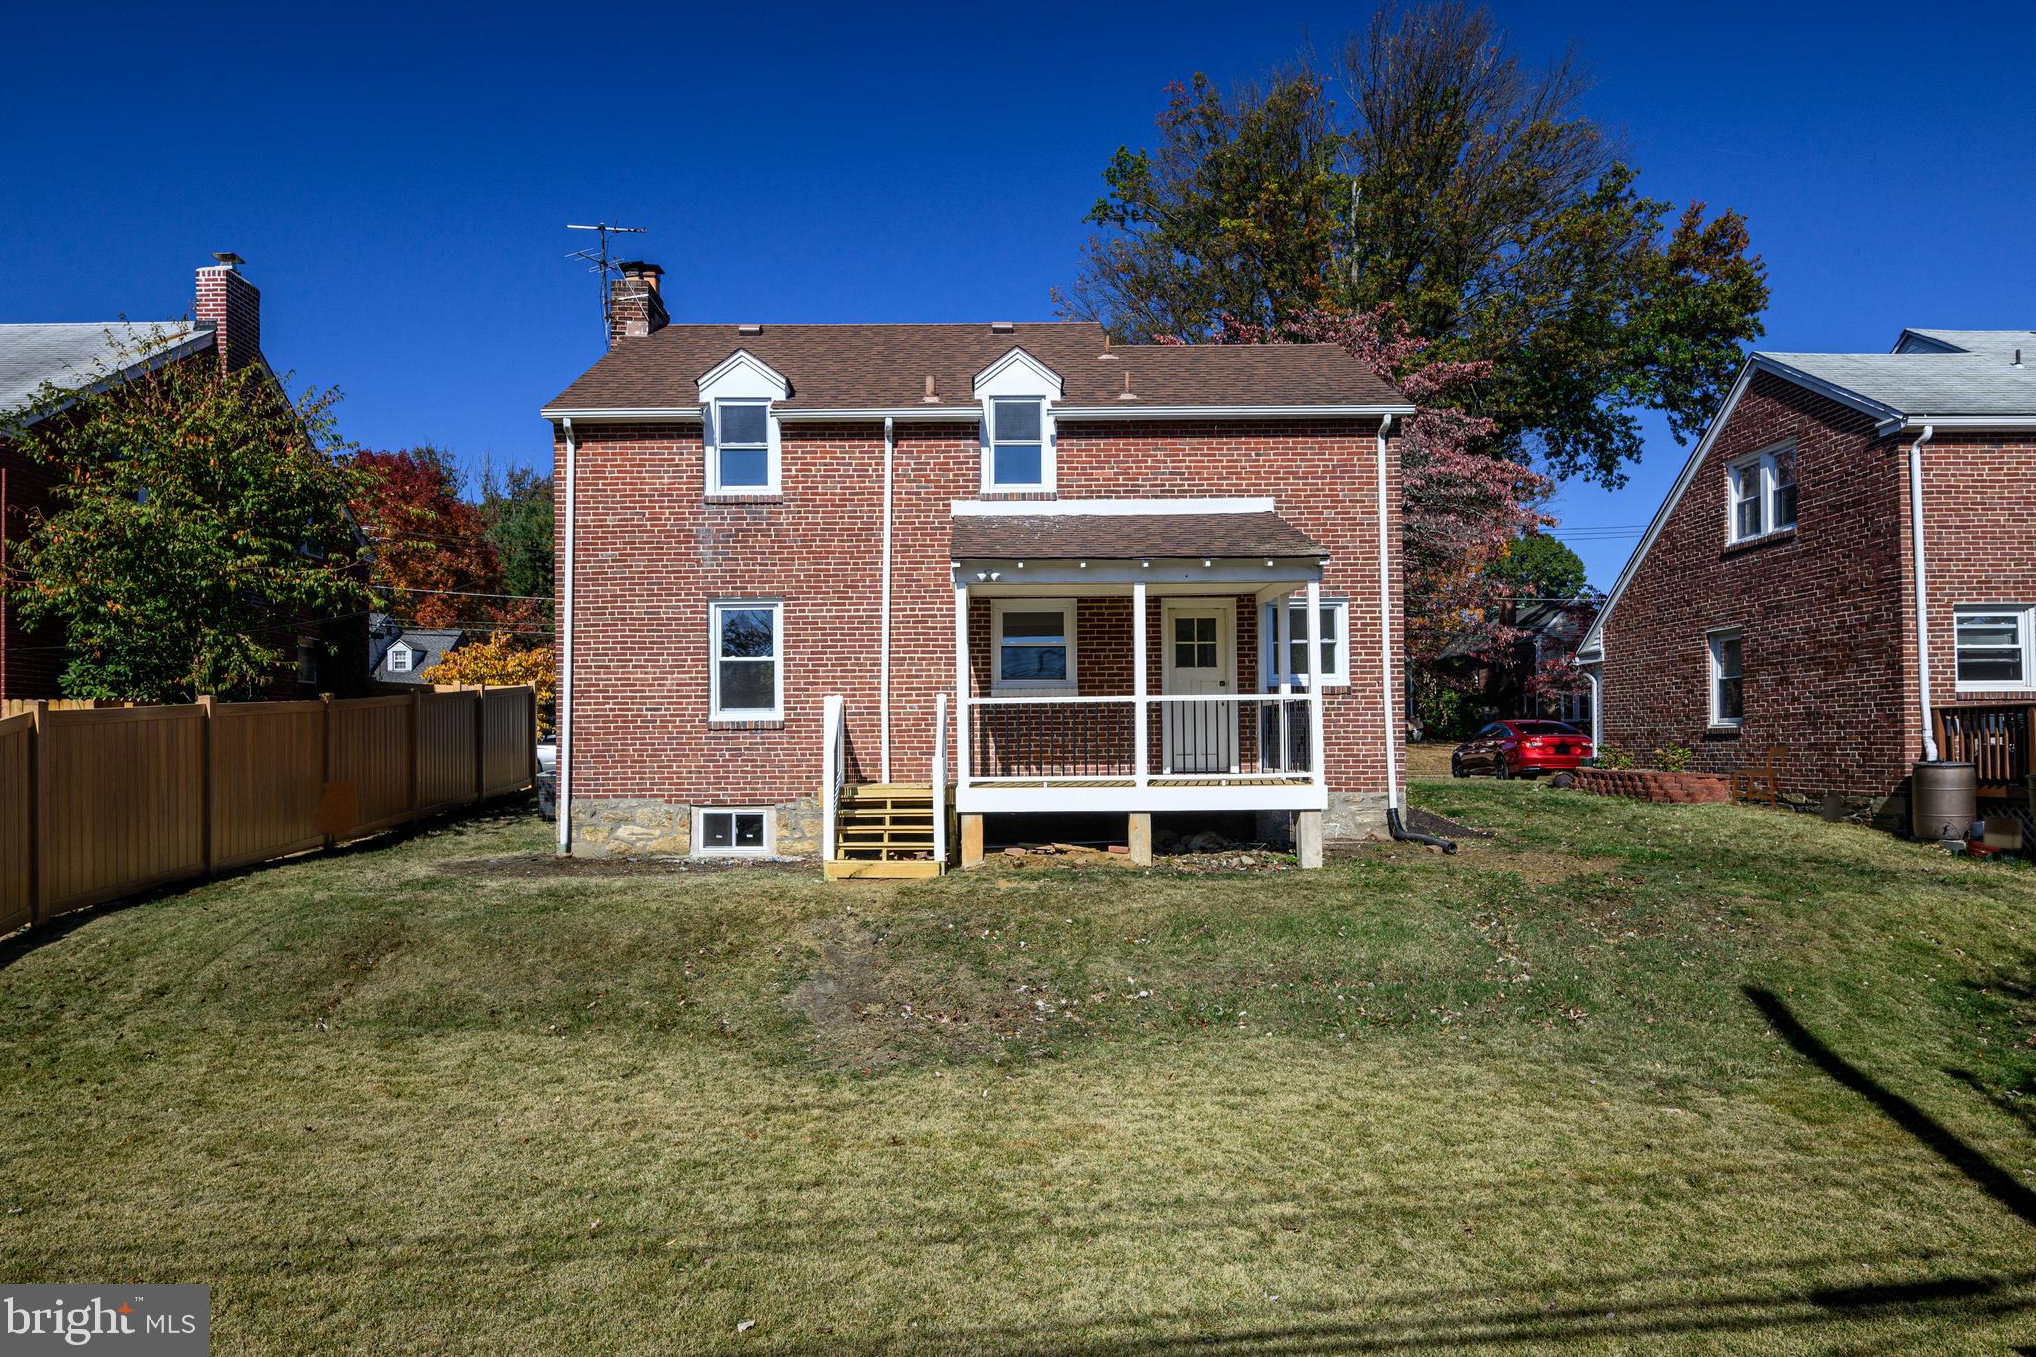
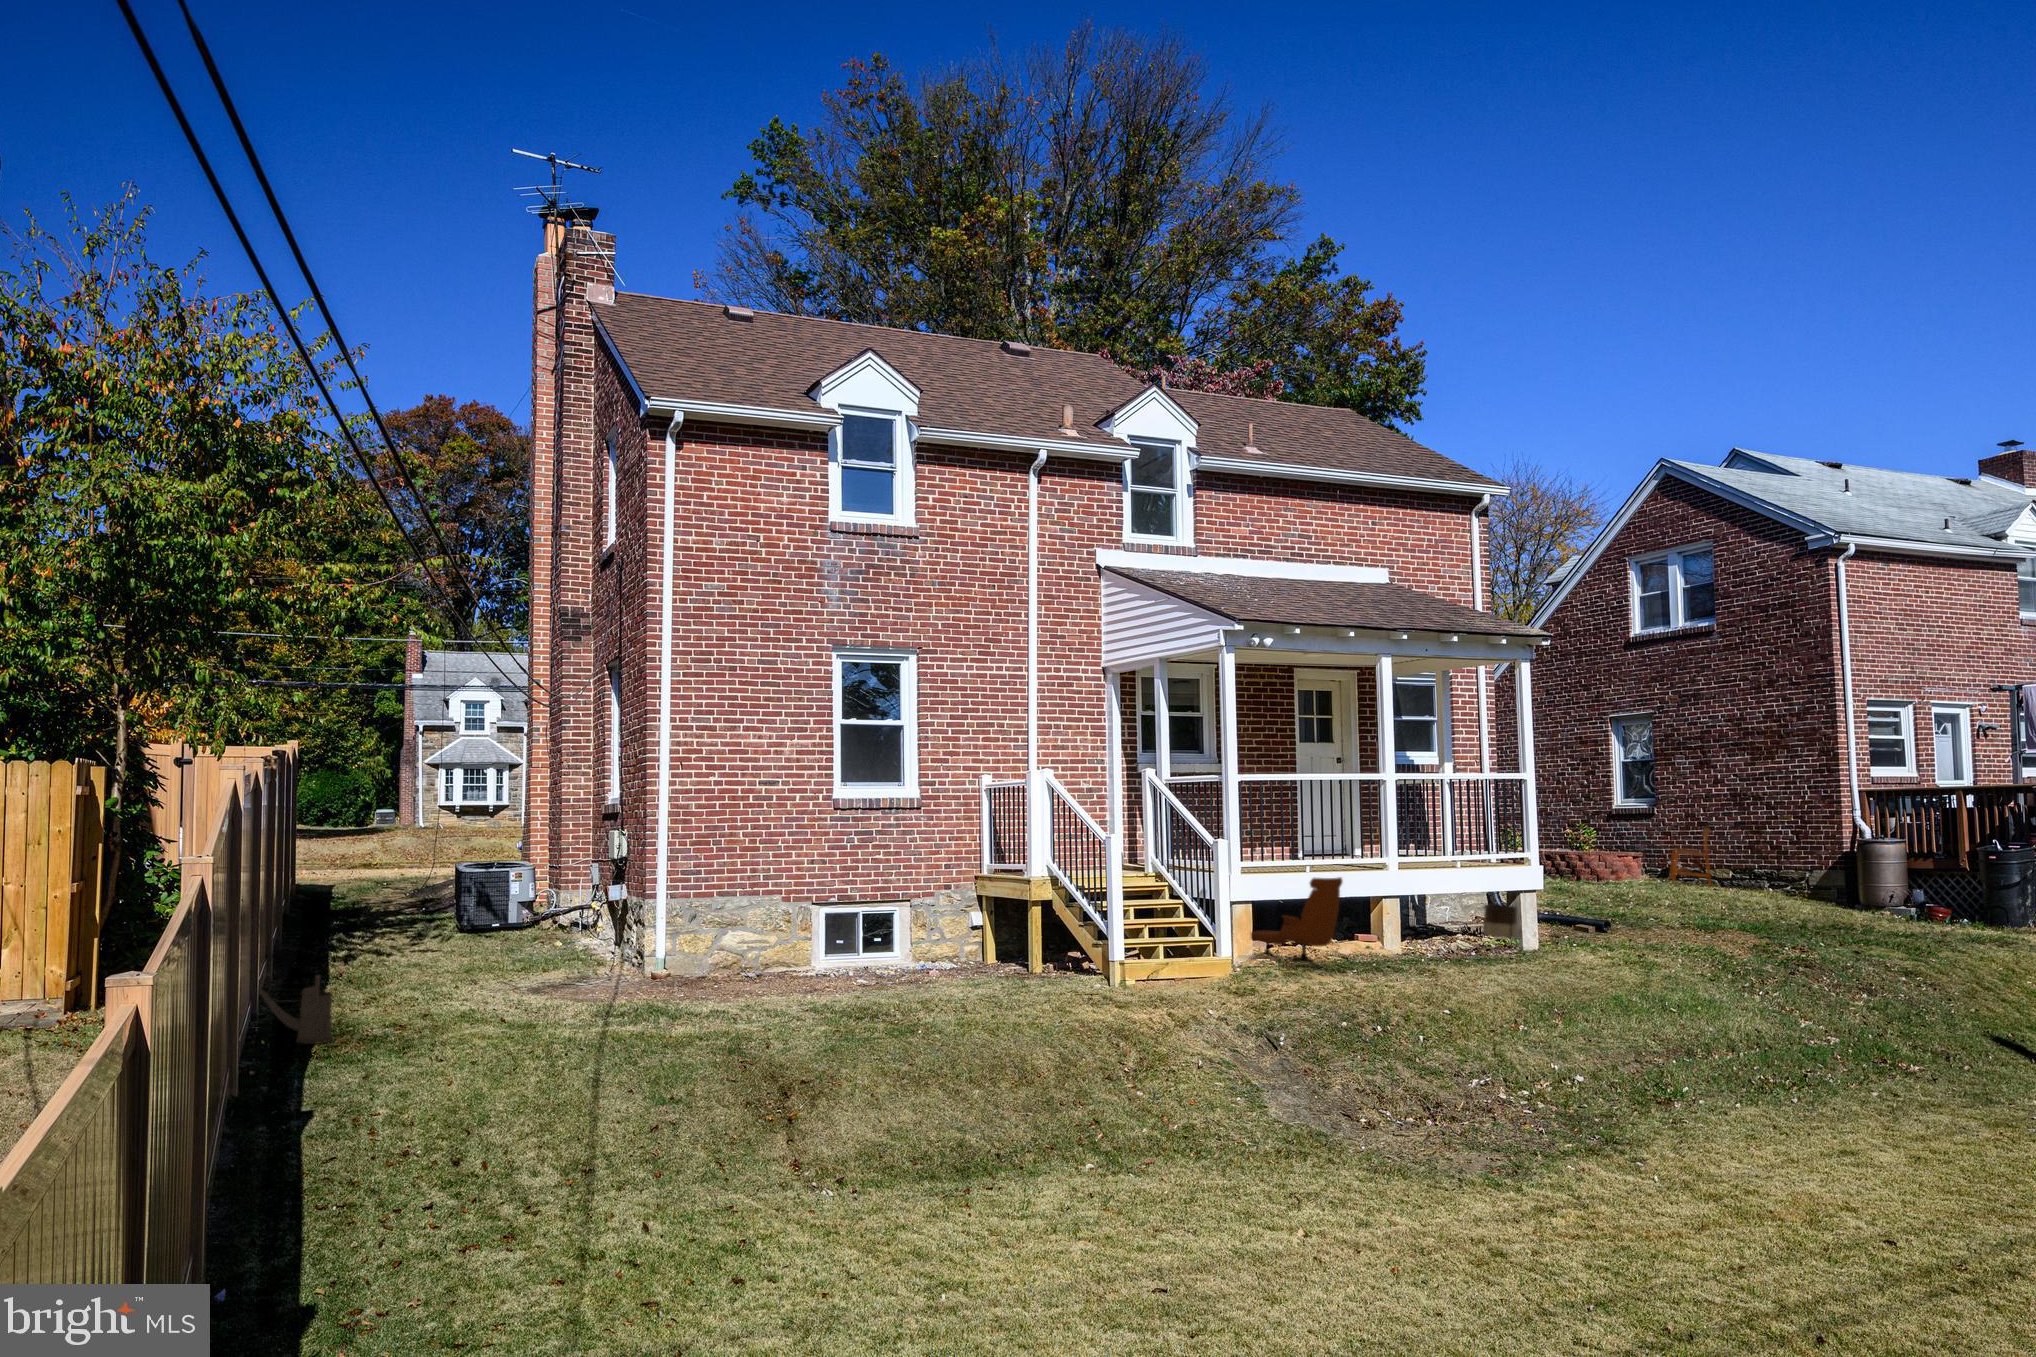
lounge chair: present [310,781,357,851] -> present [1251,877,1342,969]
watering can: present [1821,788,1861,822] -> present [258,975,339,1044]
planter: present [1983,817,2022,854] -> present [1483,904,1517,939]

